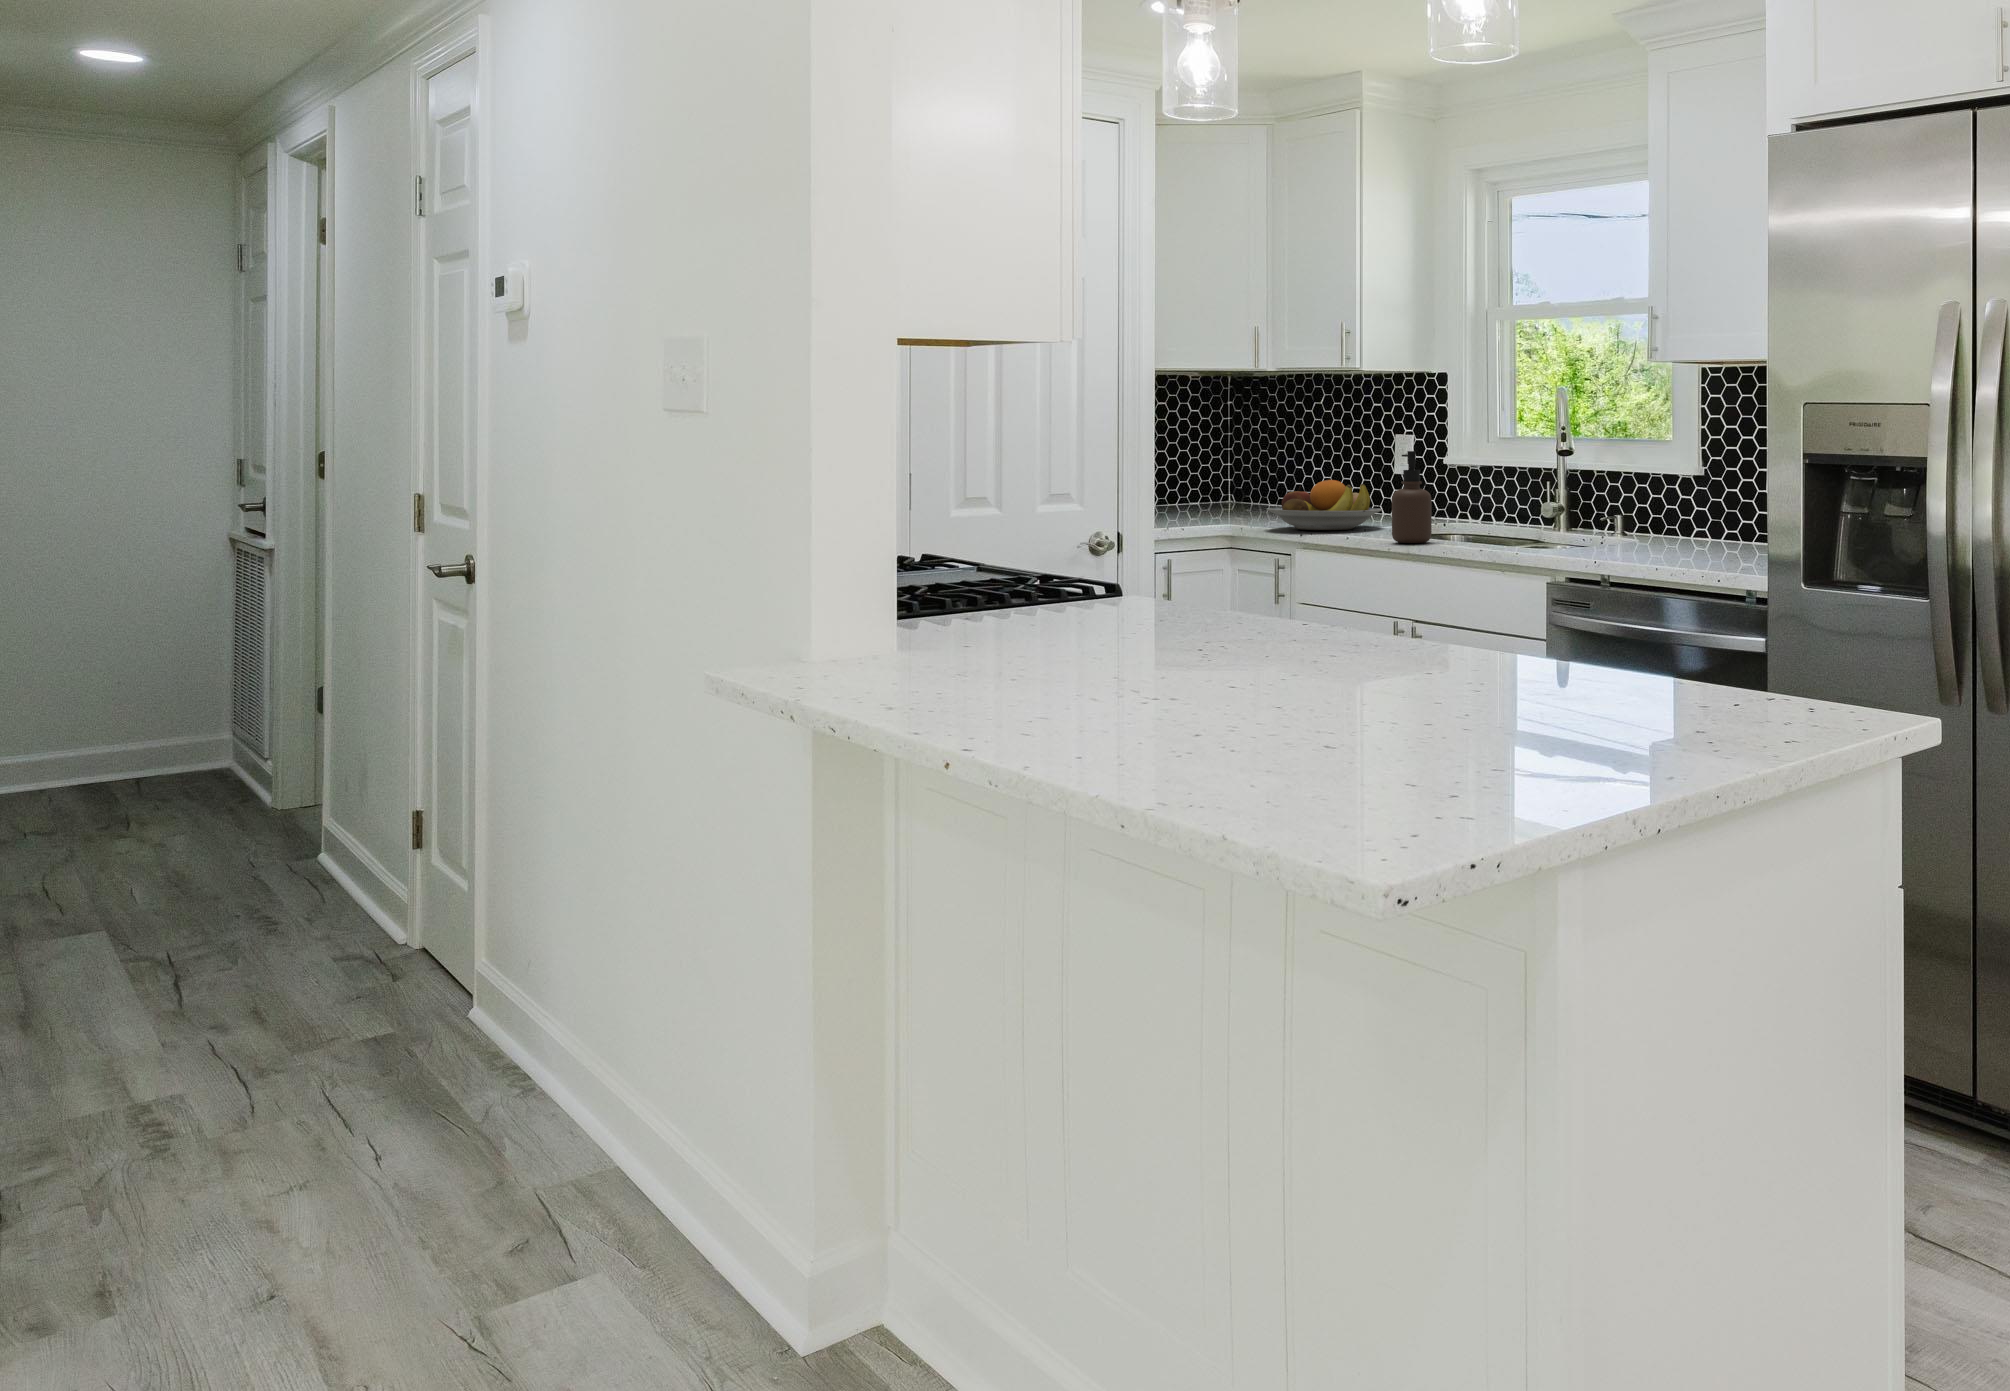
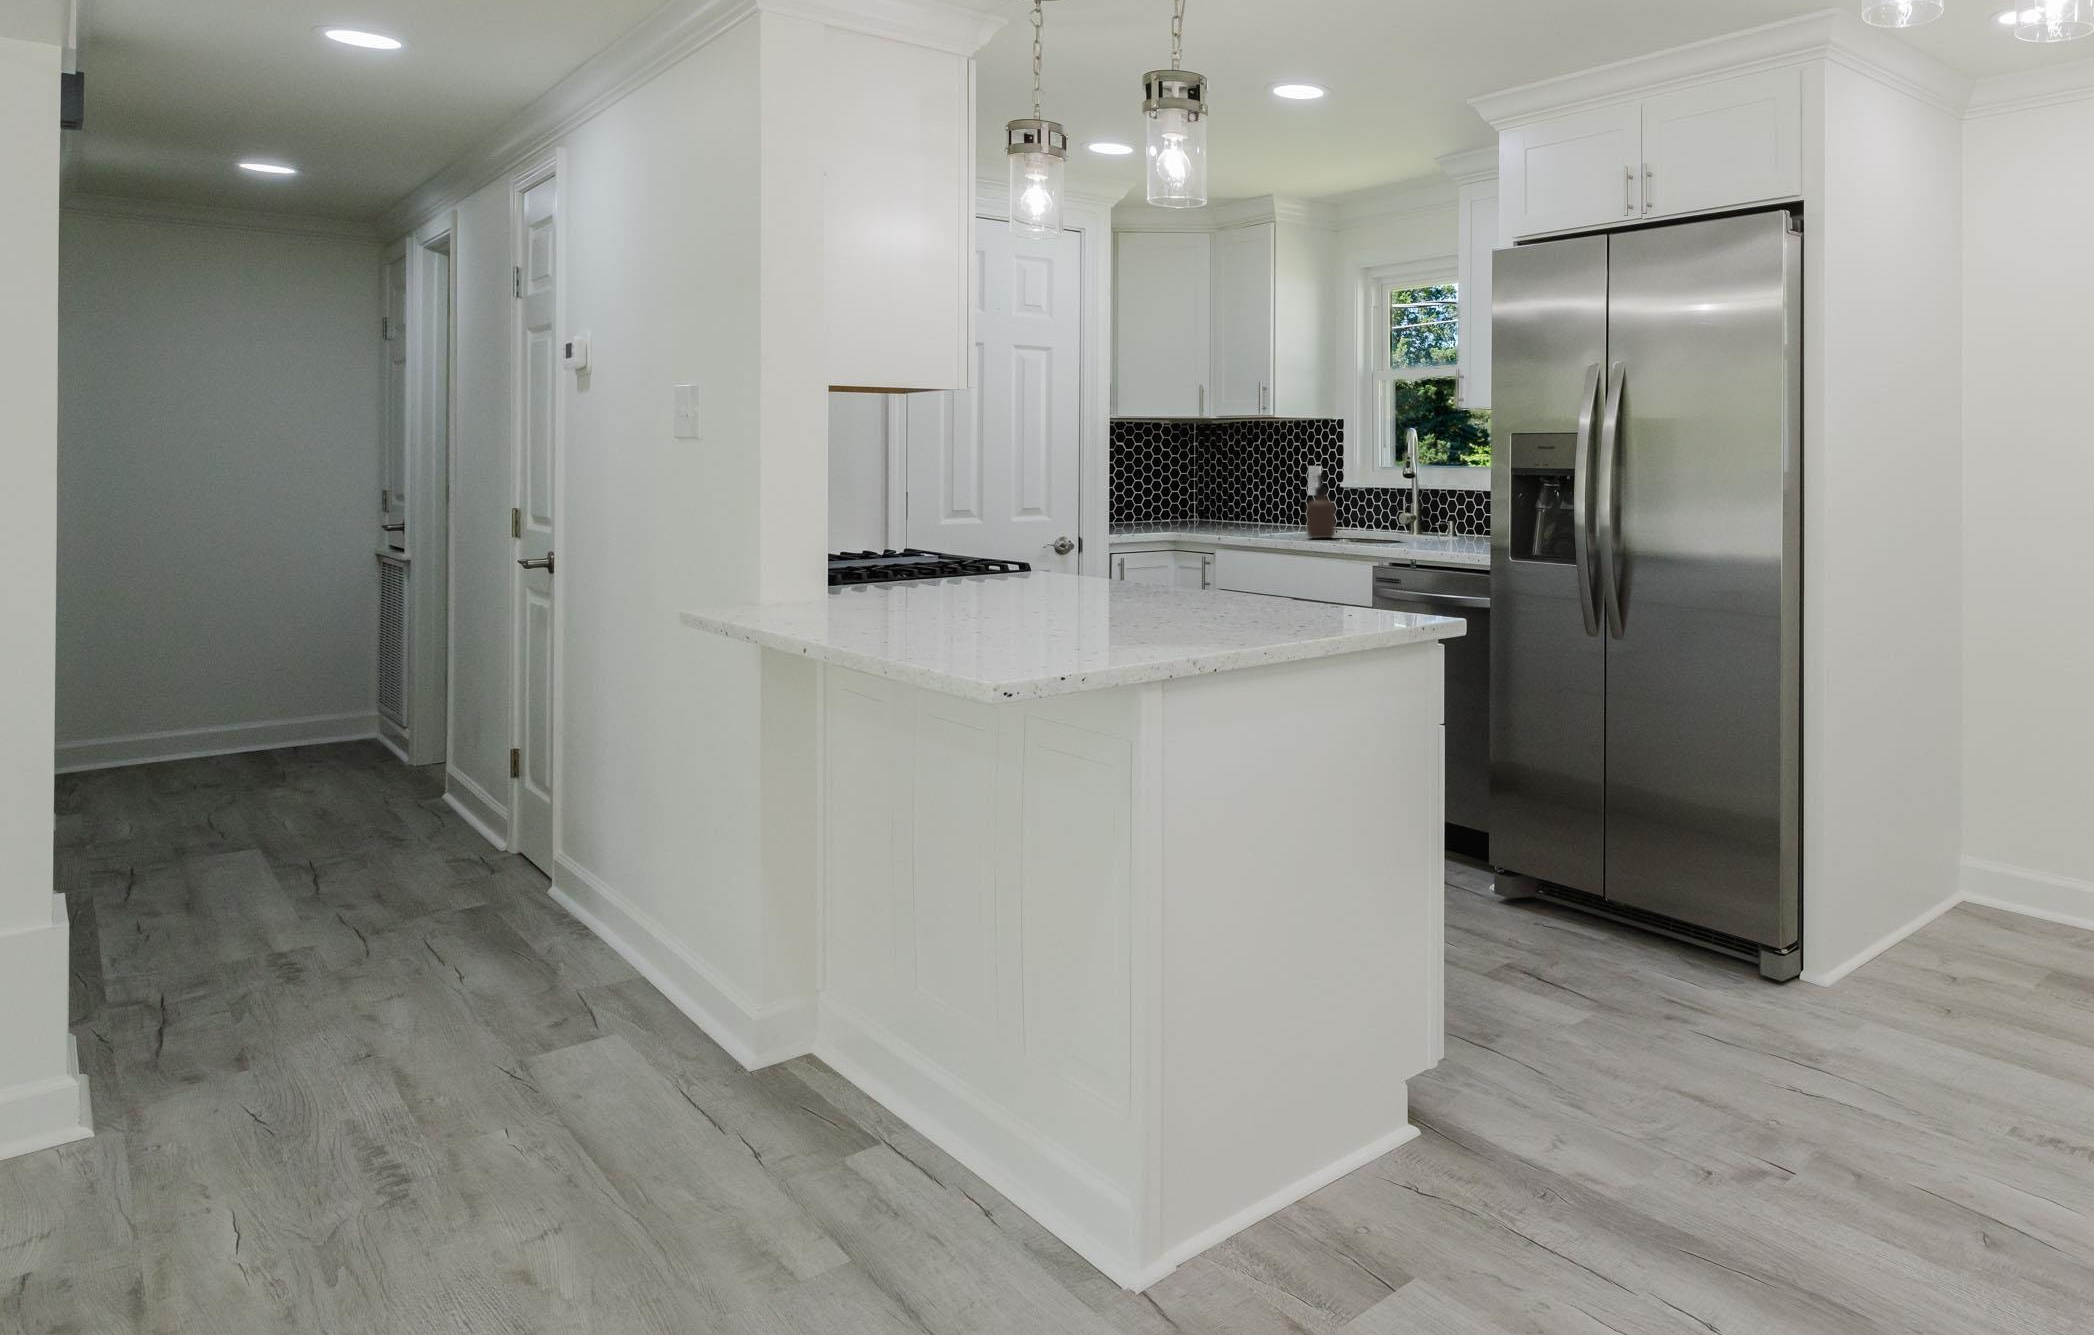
fruit bowl: present [1266,480,1382,530] -> none [1215,497,1299,532]

